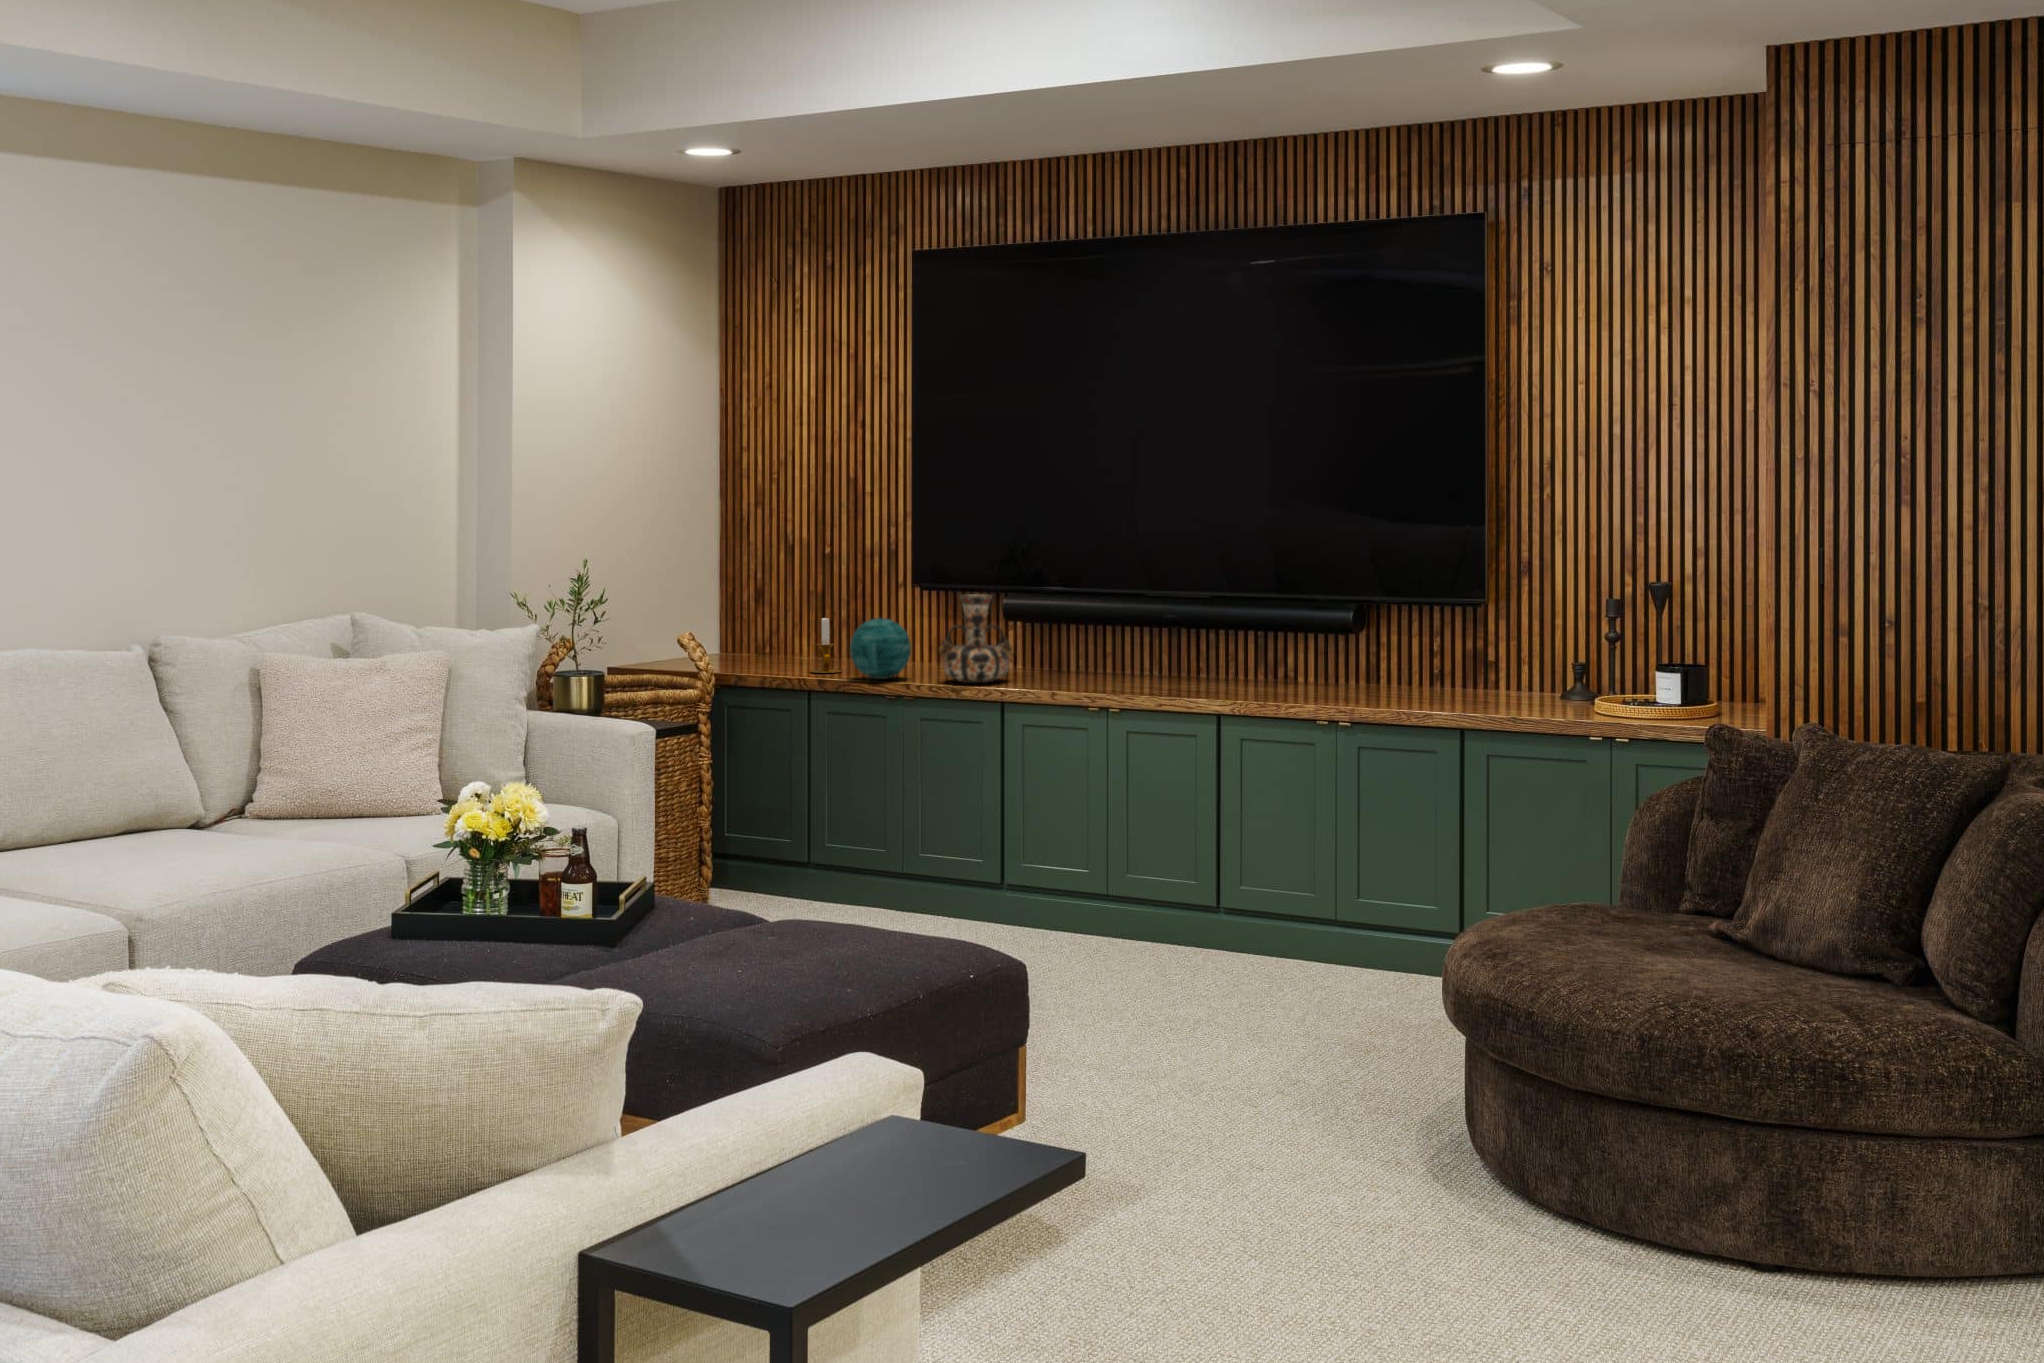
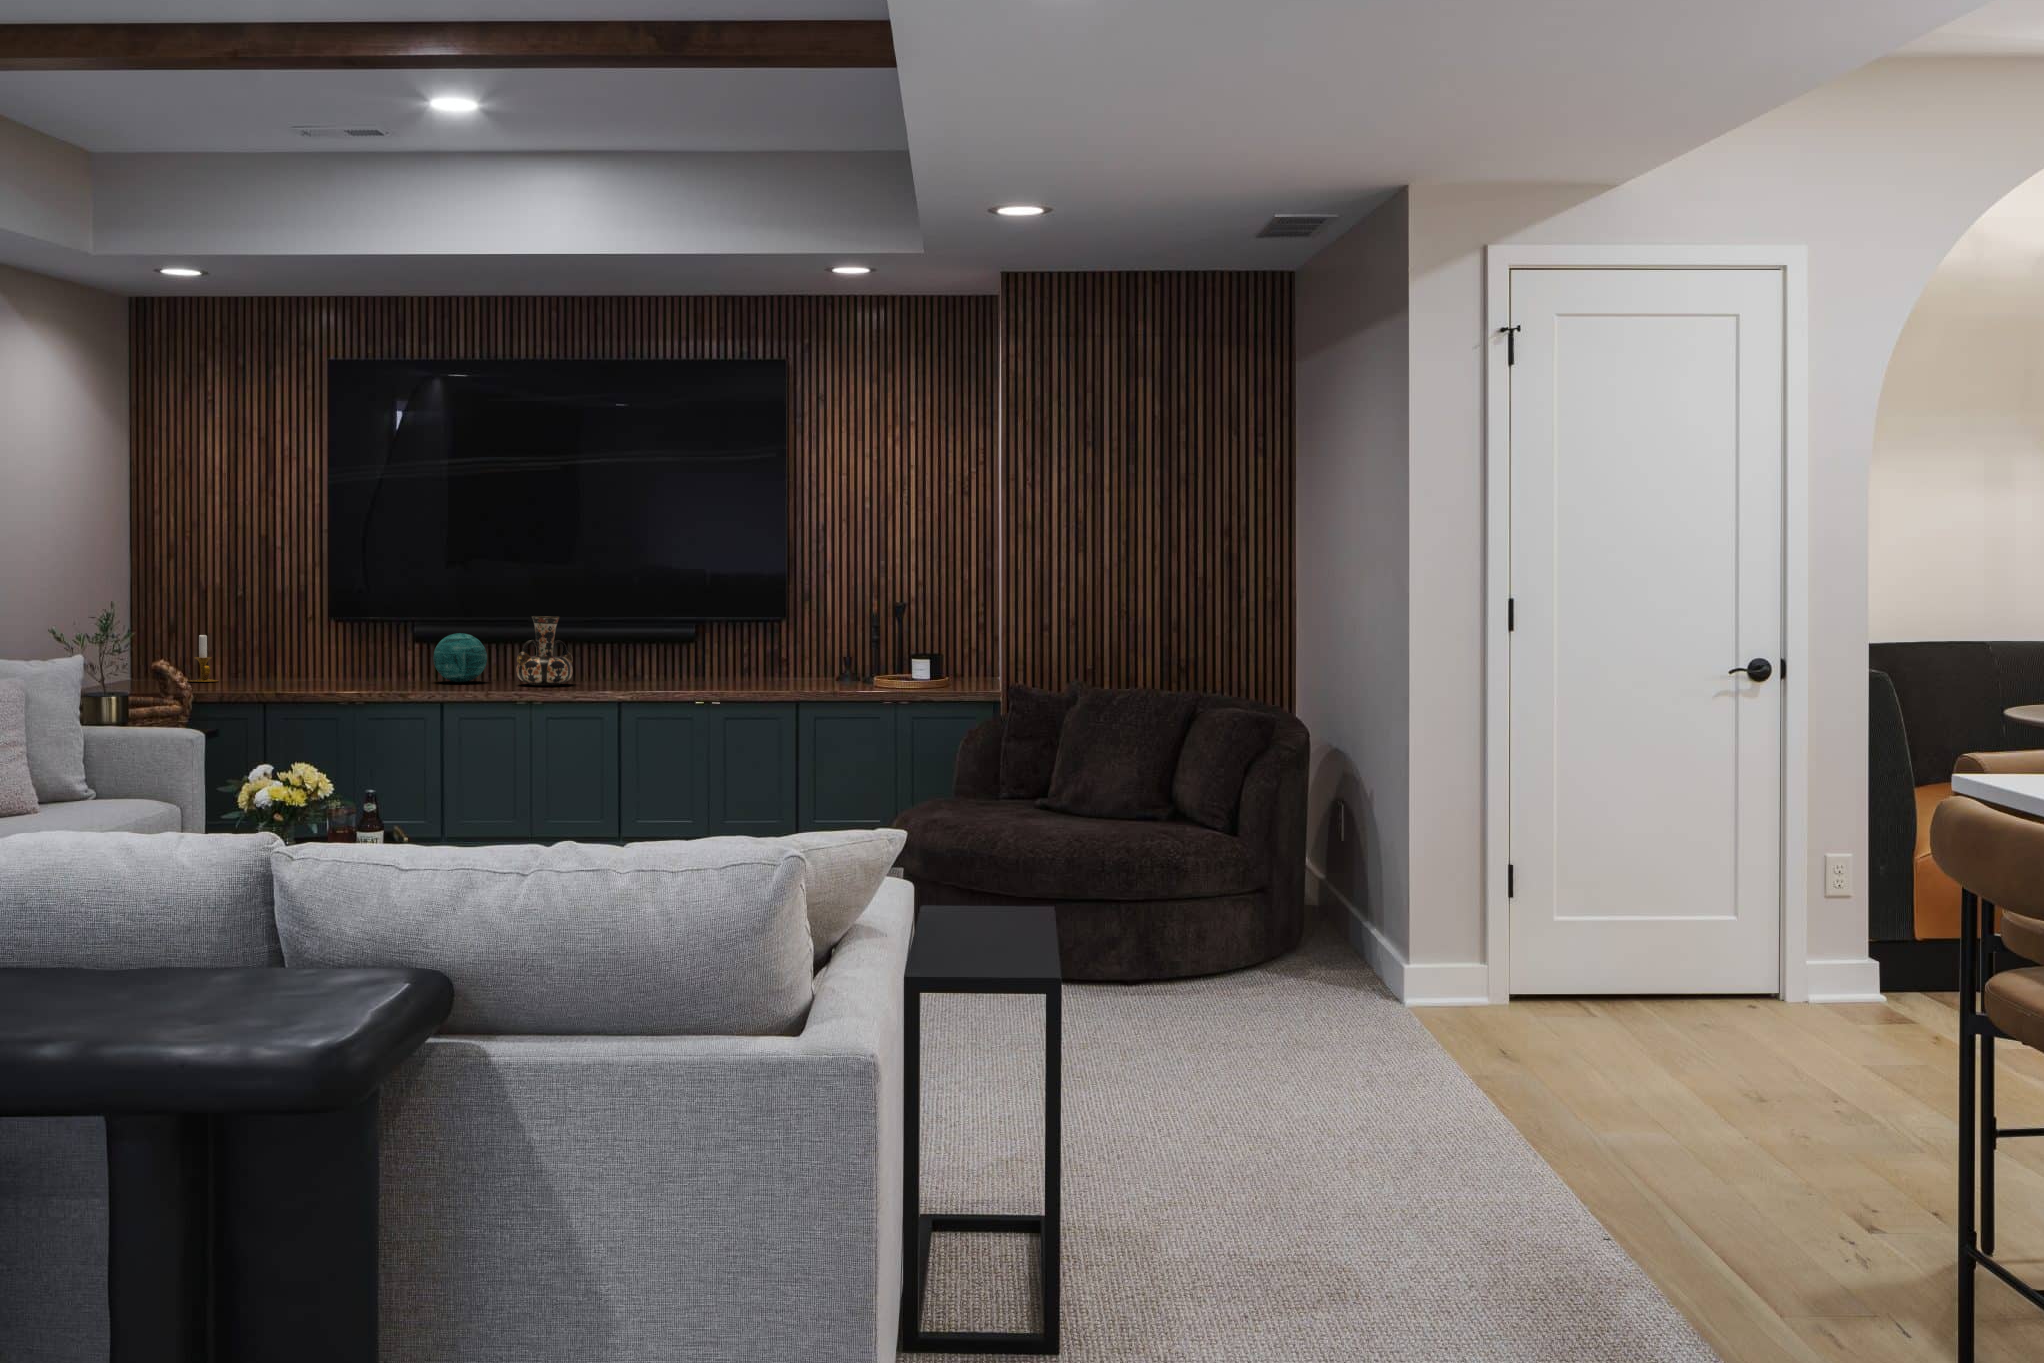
decorative vase: present [939,594,1013,683] -> present [516,616,573,685]
decorative orb: present [850,618,911,679] -> present [433,633,487,682]

